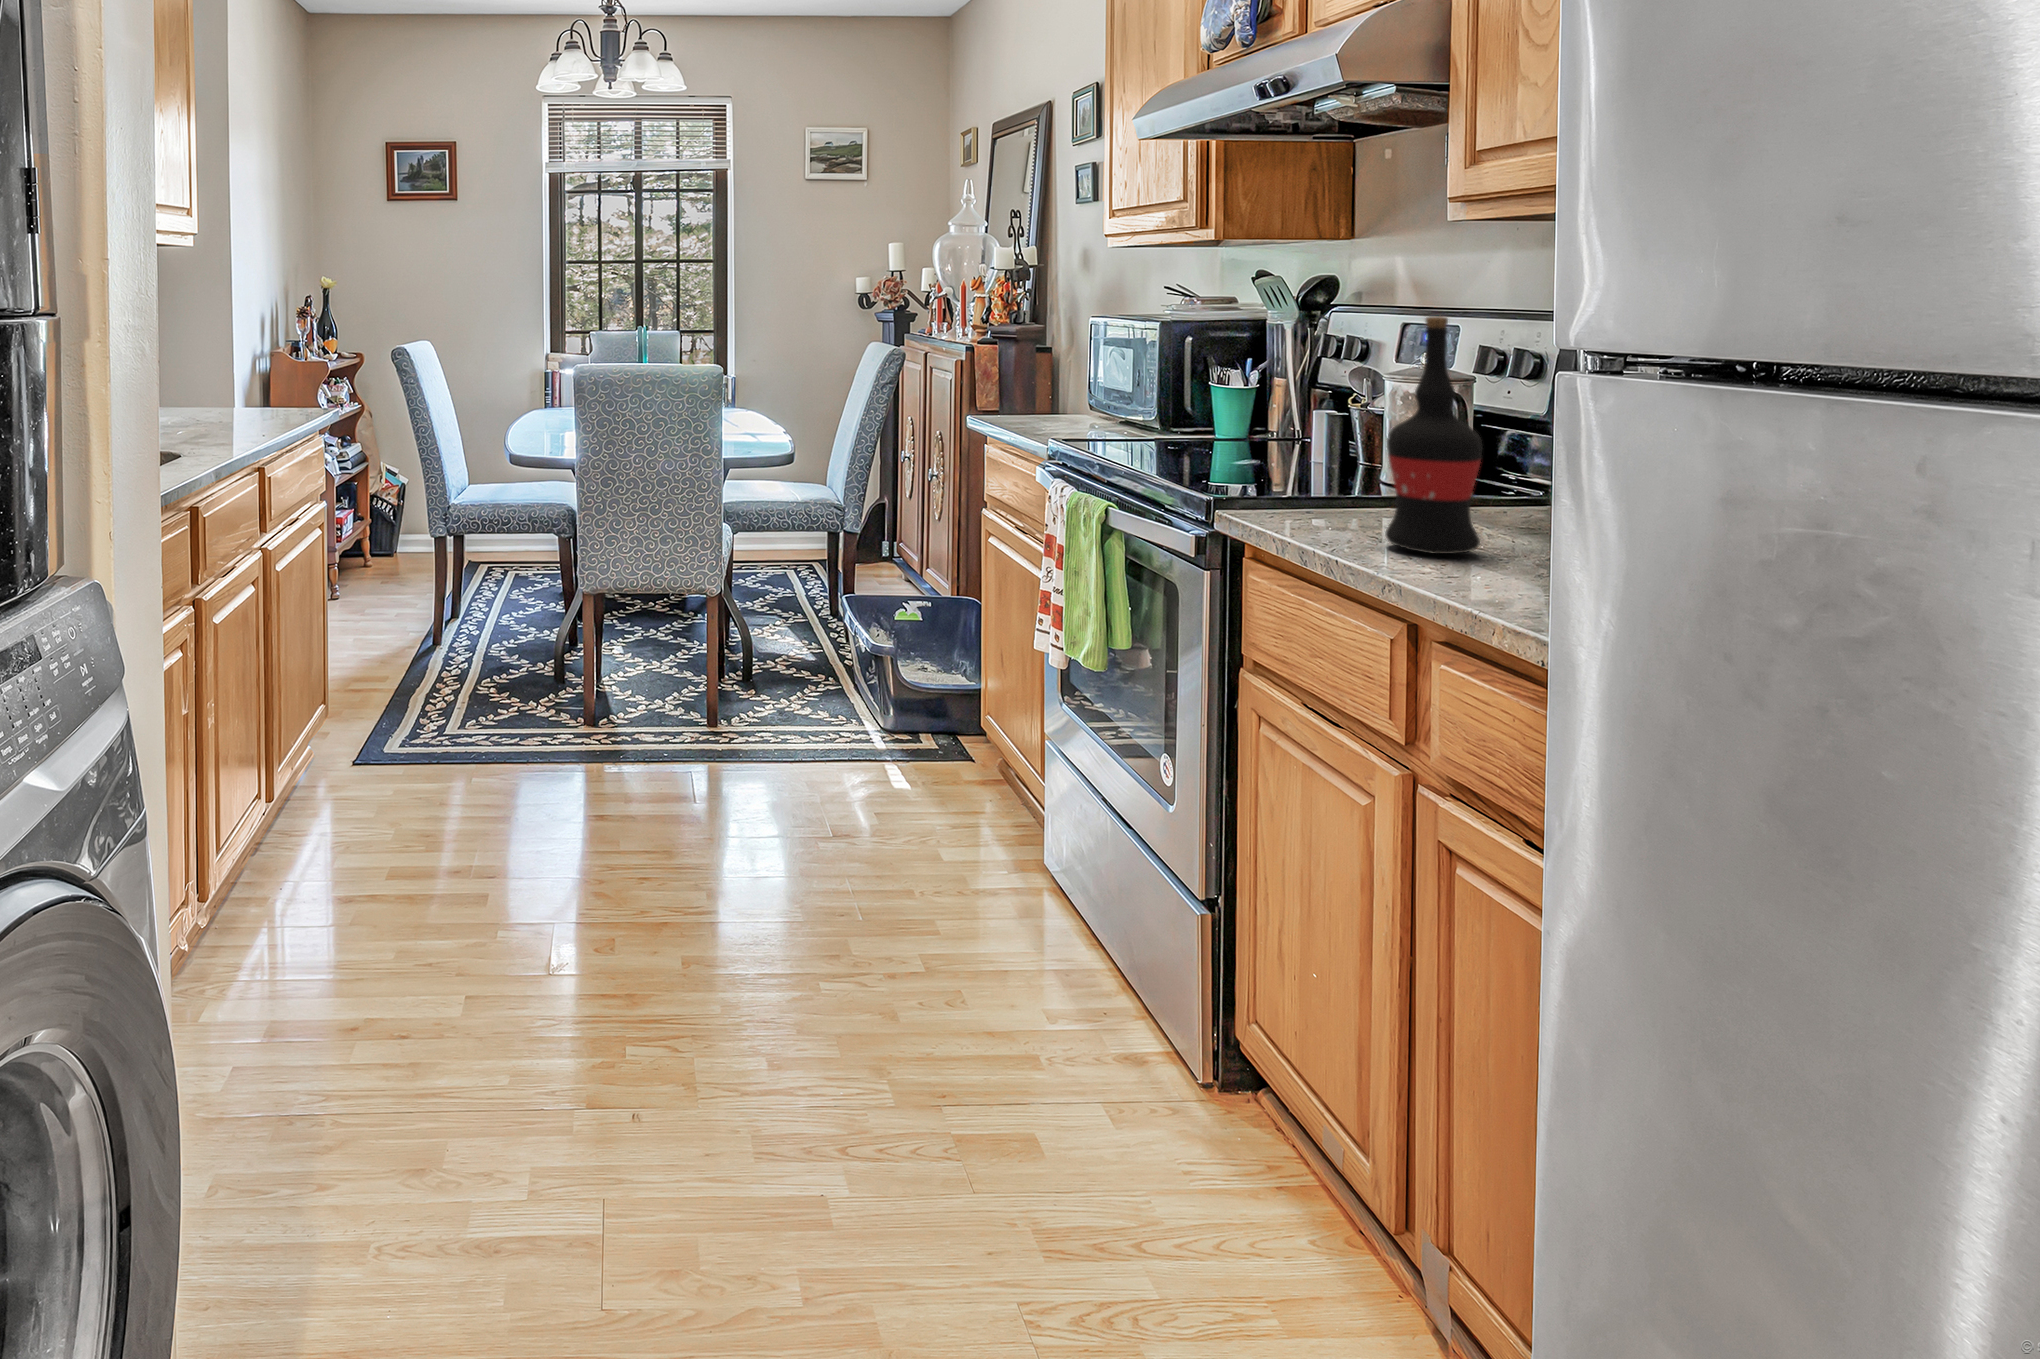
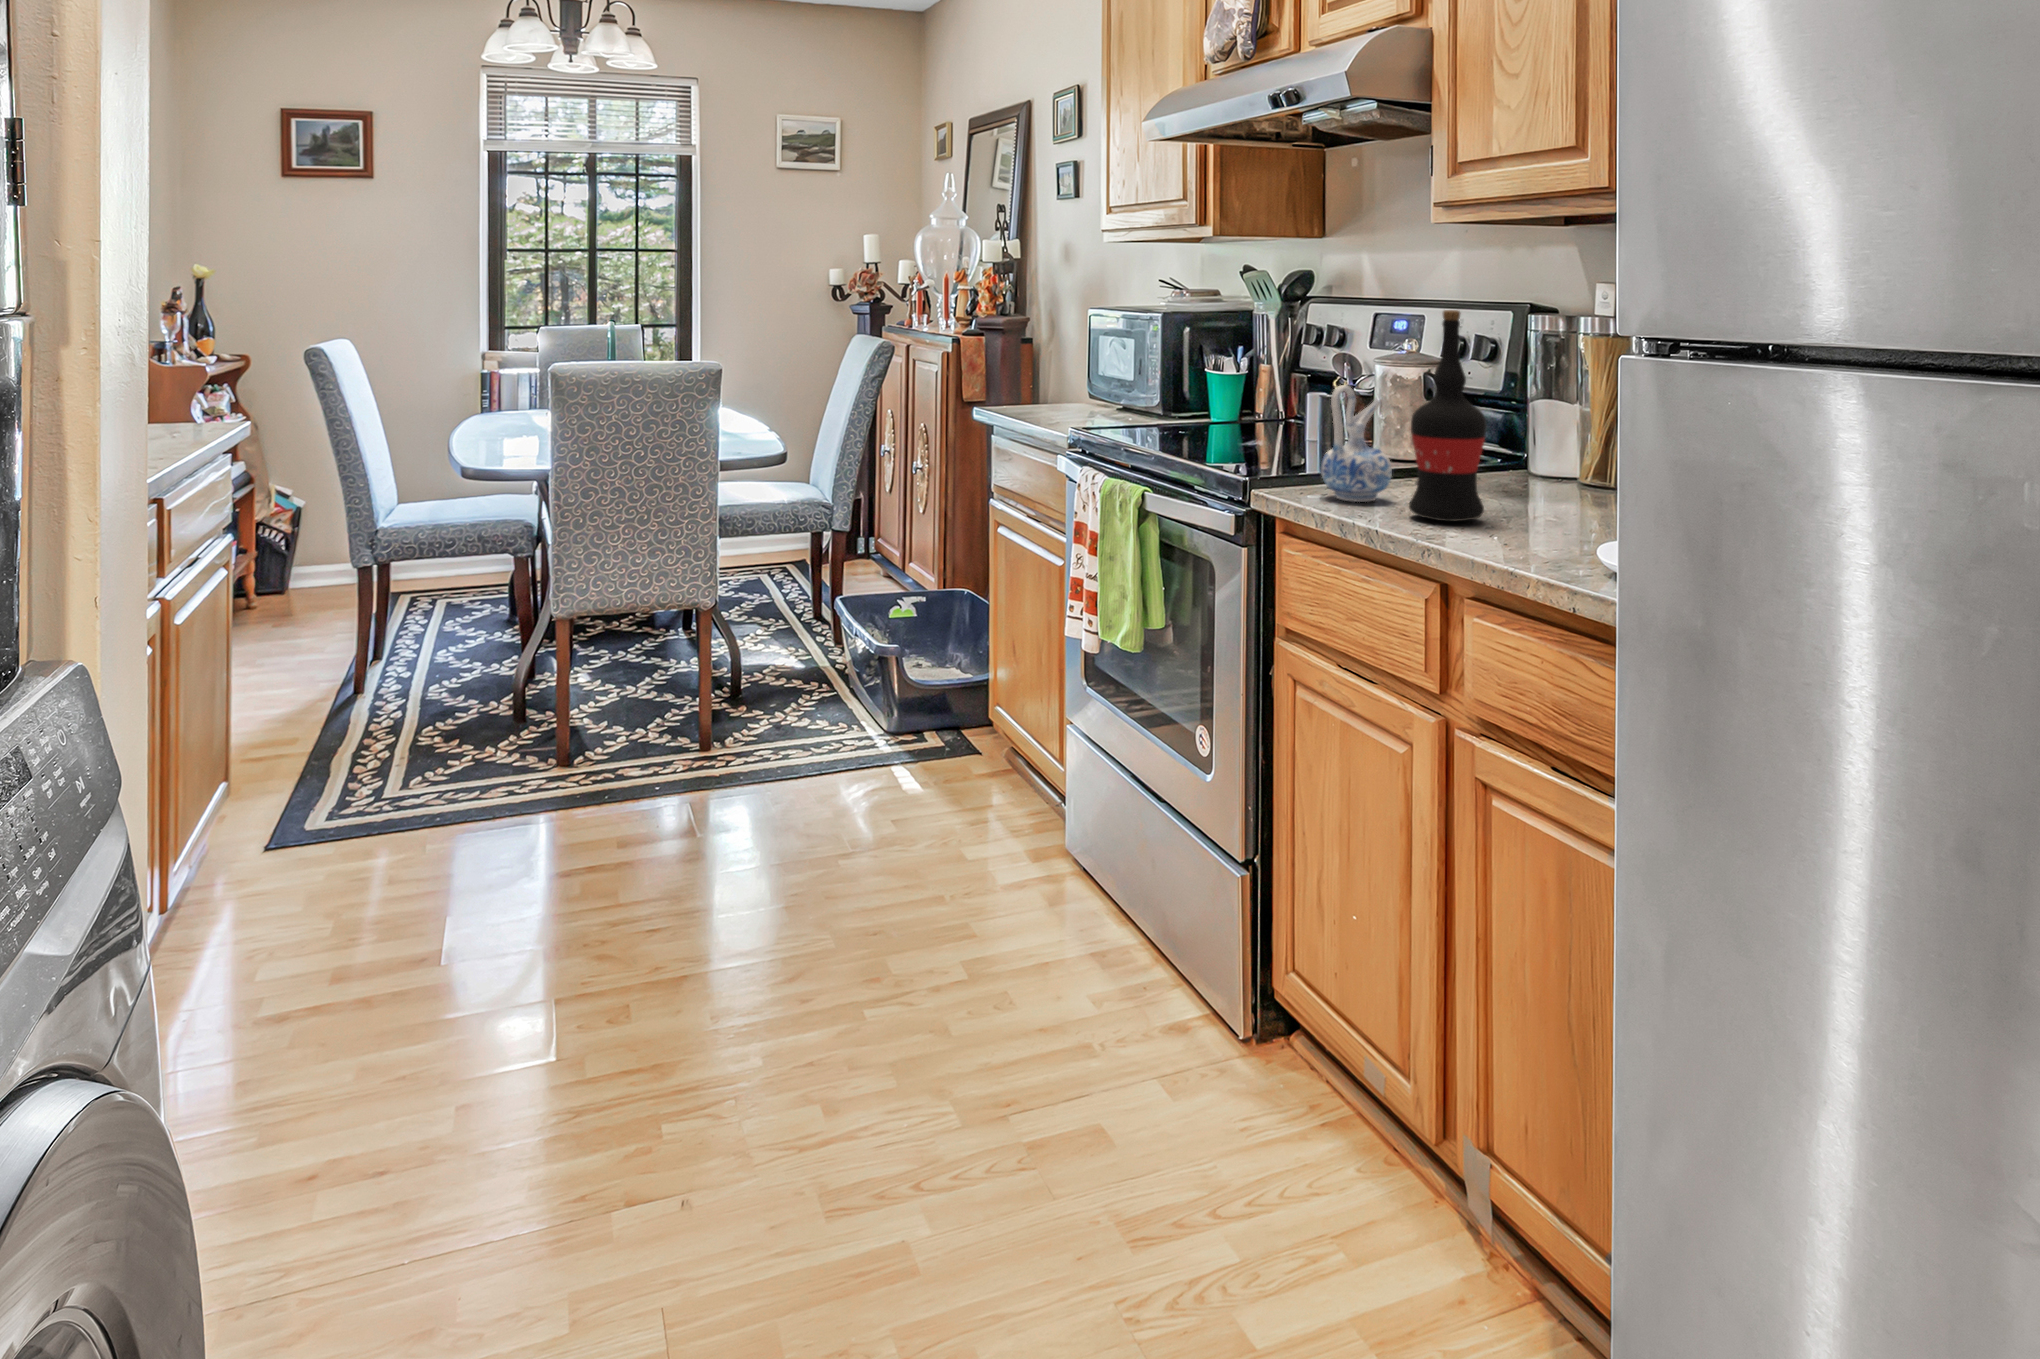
ceramic pitcher: none [1291,398,1377,527] -> present [1321,385,1392,502]

